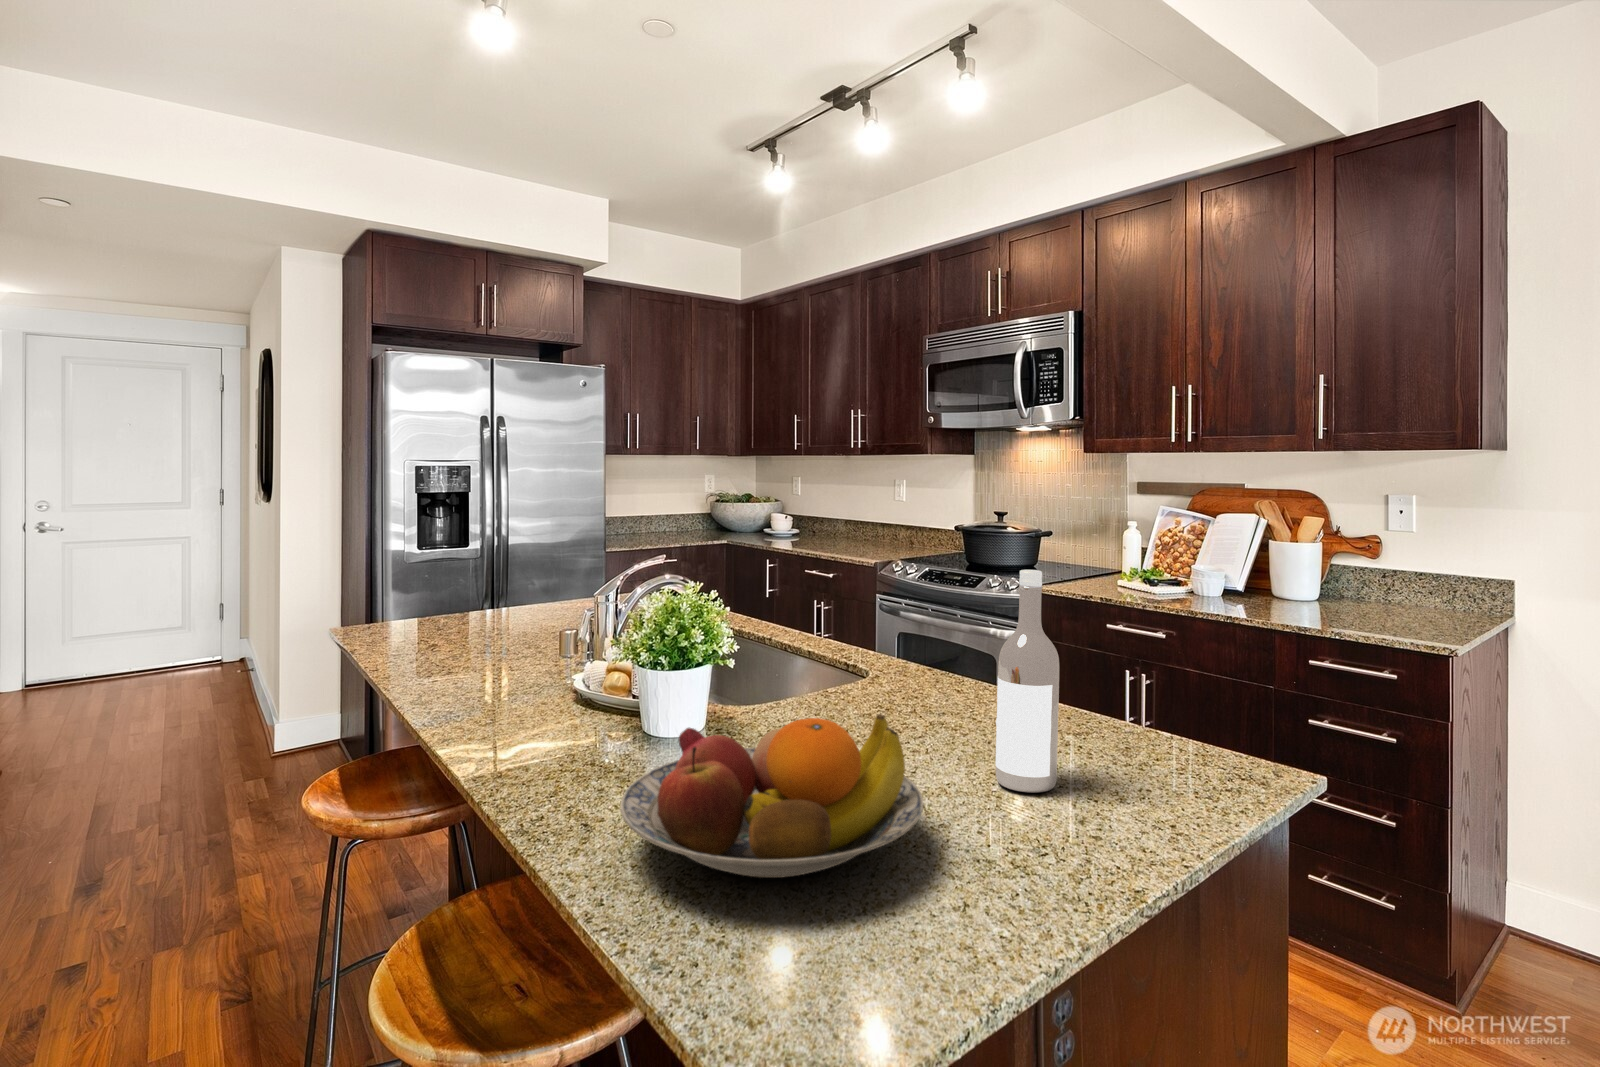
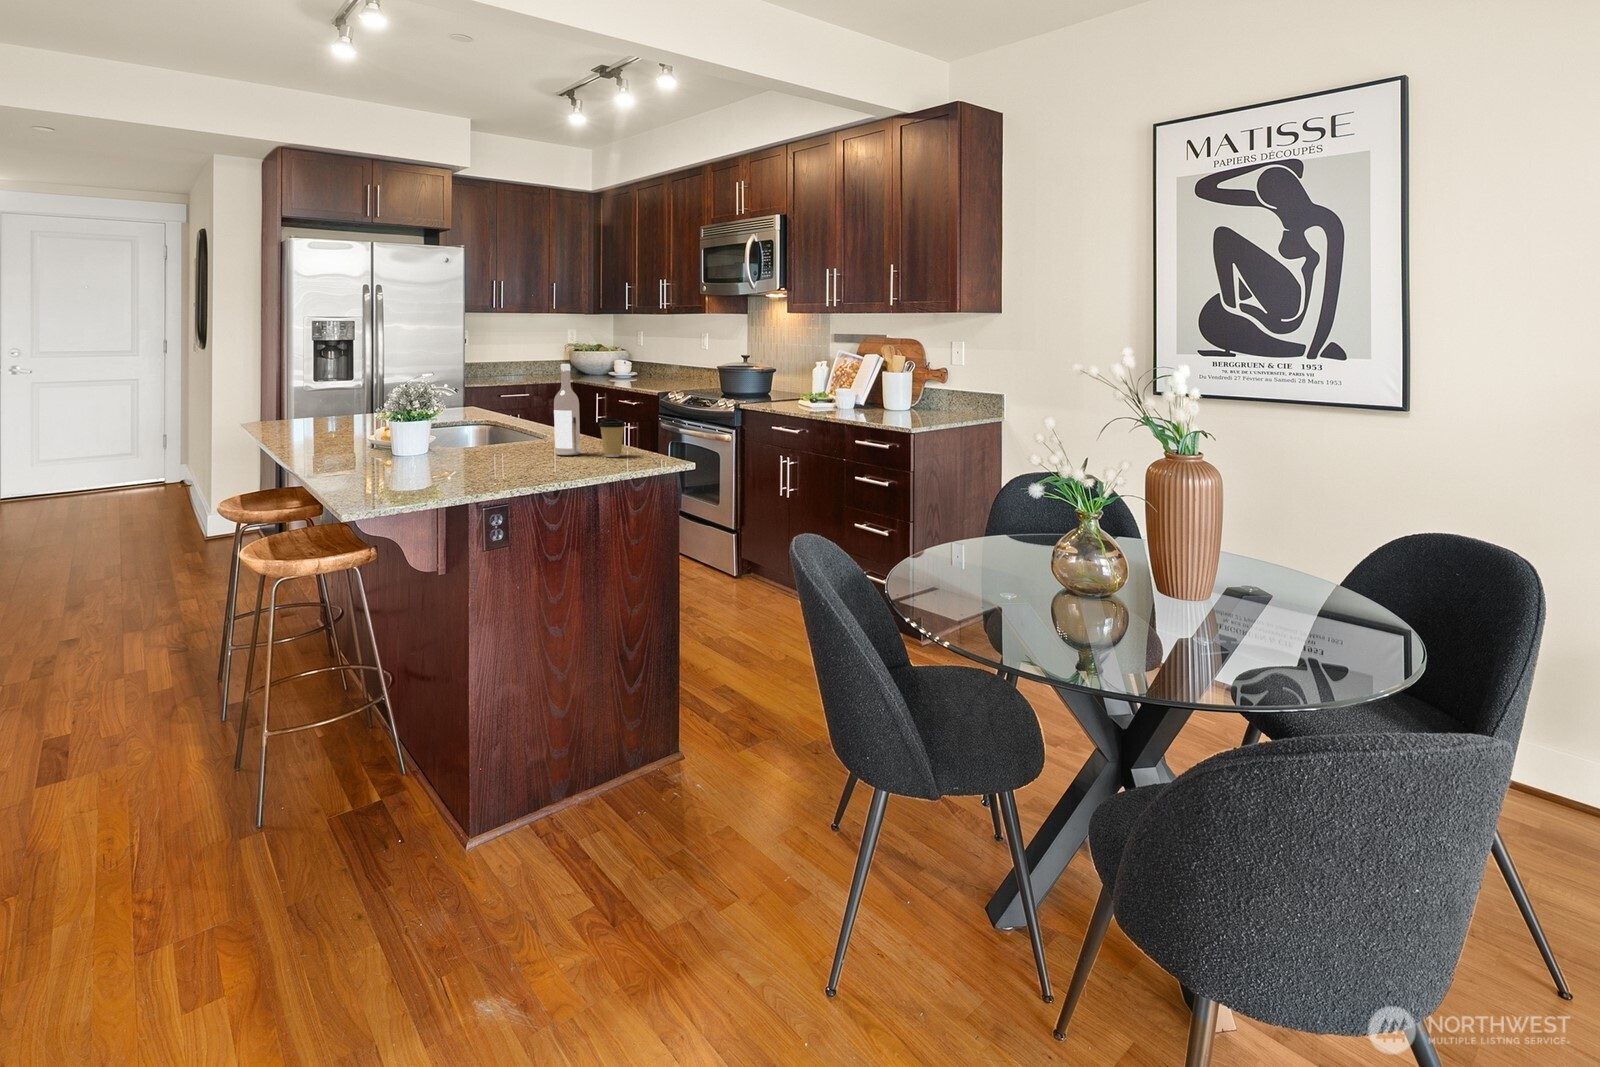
coffee cup: none [1116,701,1188,802] -> present [598,419,626,457]
fruit bowl: present [621,714,924,878] -> none [383,415,502,465]

